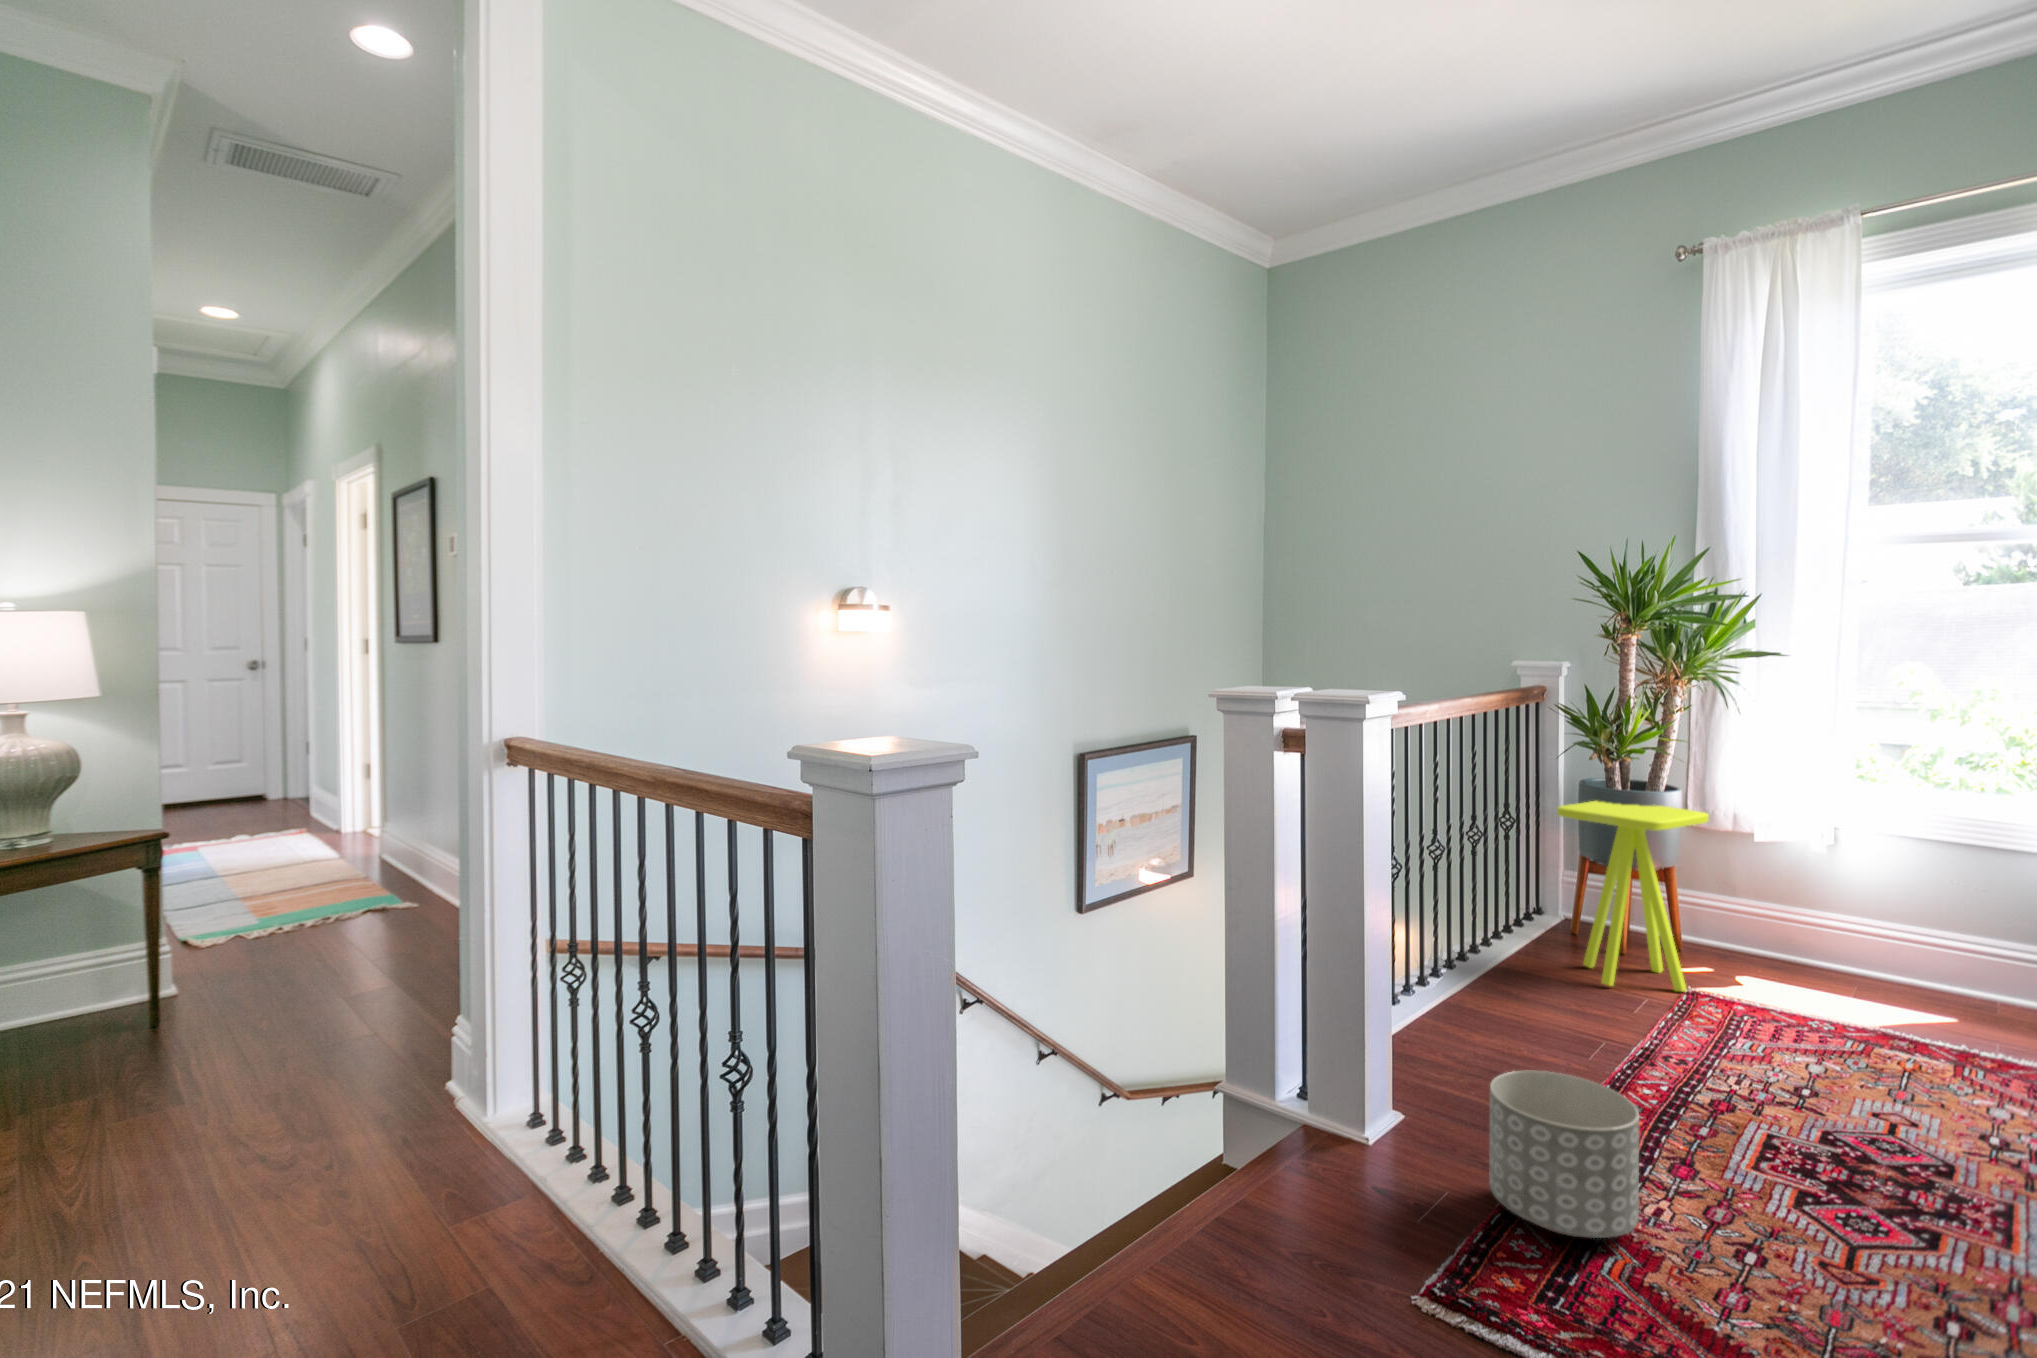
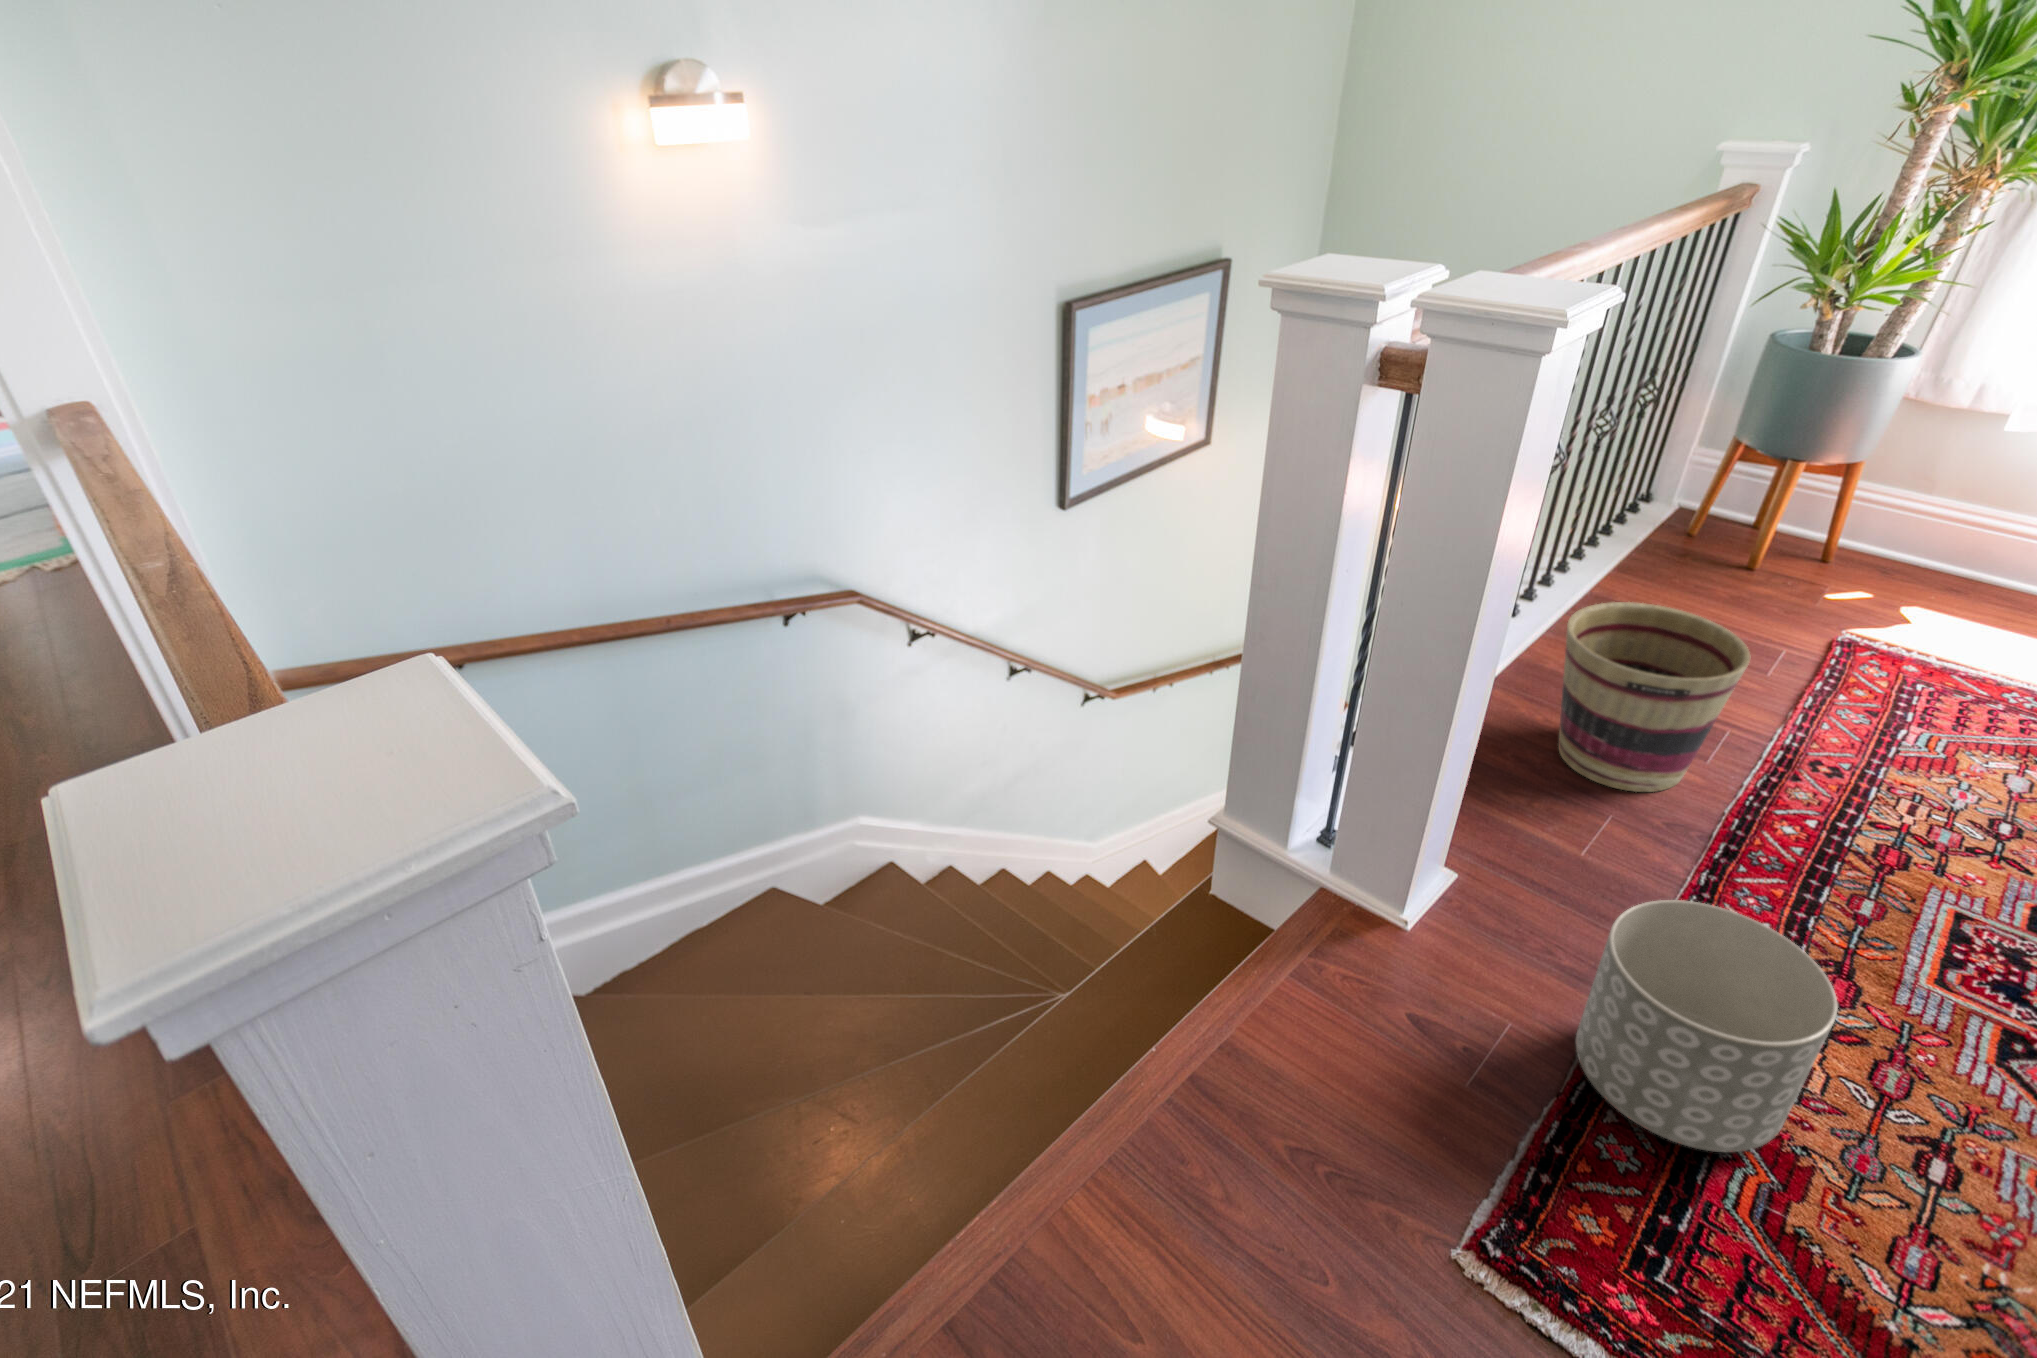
side table: present [1557,801,1709,991] -> none [1699,364,1957,636]
basket: none [1463,936,1590,1071] -> present [1558,602,1750,792]

